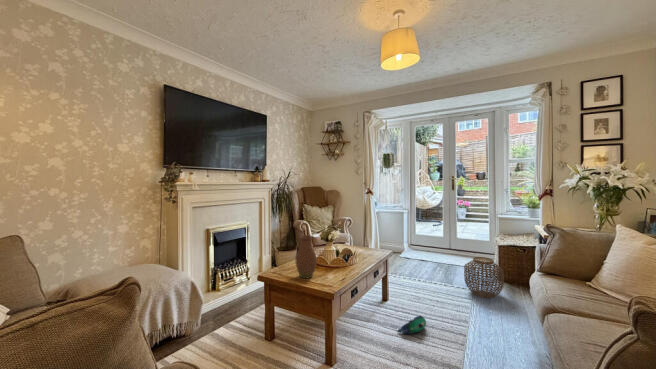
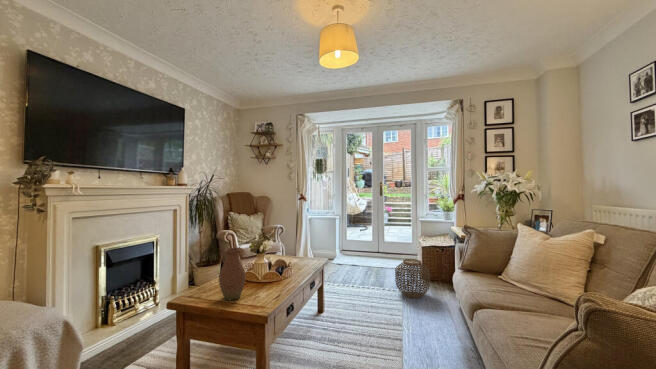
plush toy: present [398,316,426,334] -> none [336,325,364,349]

